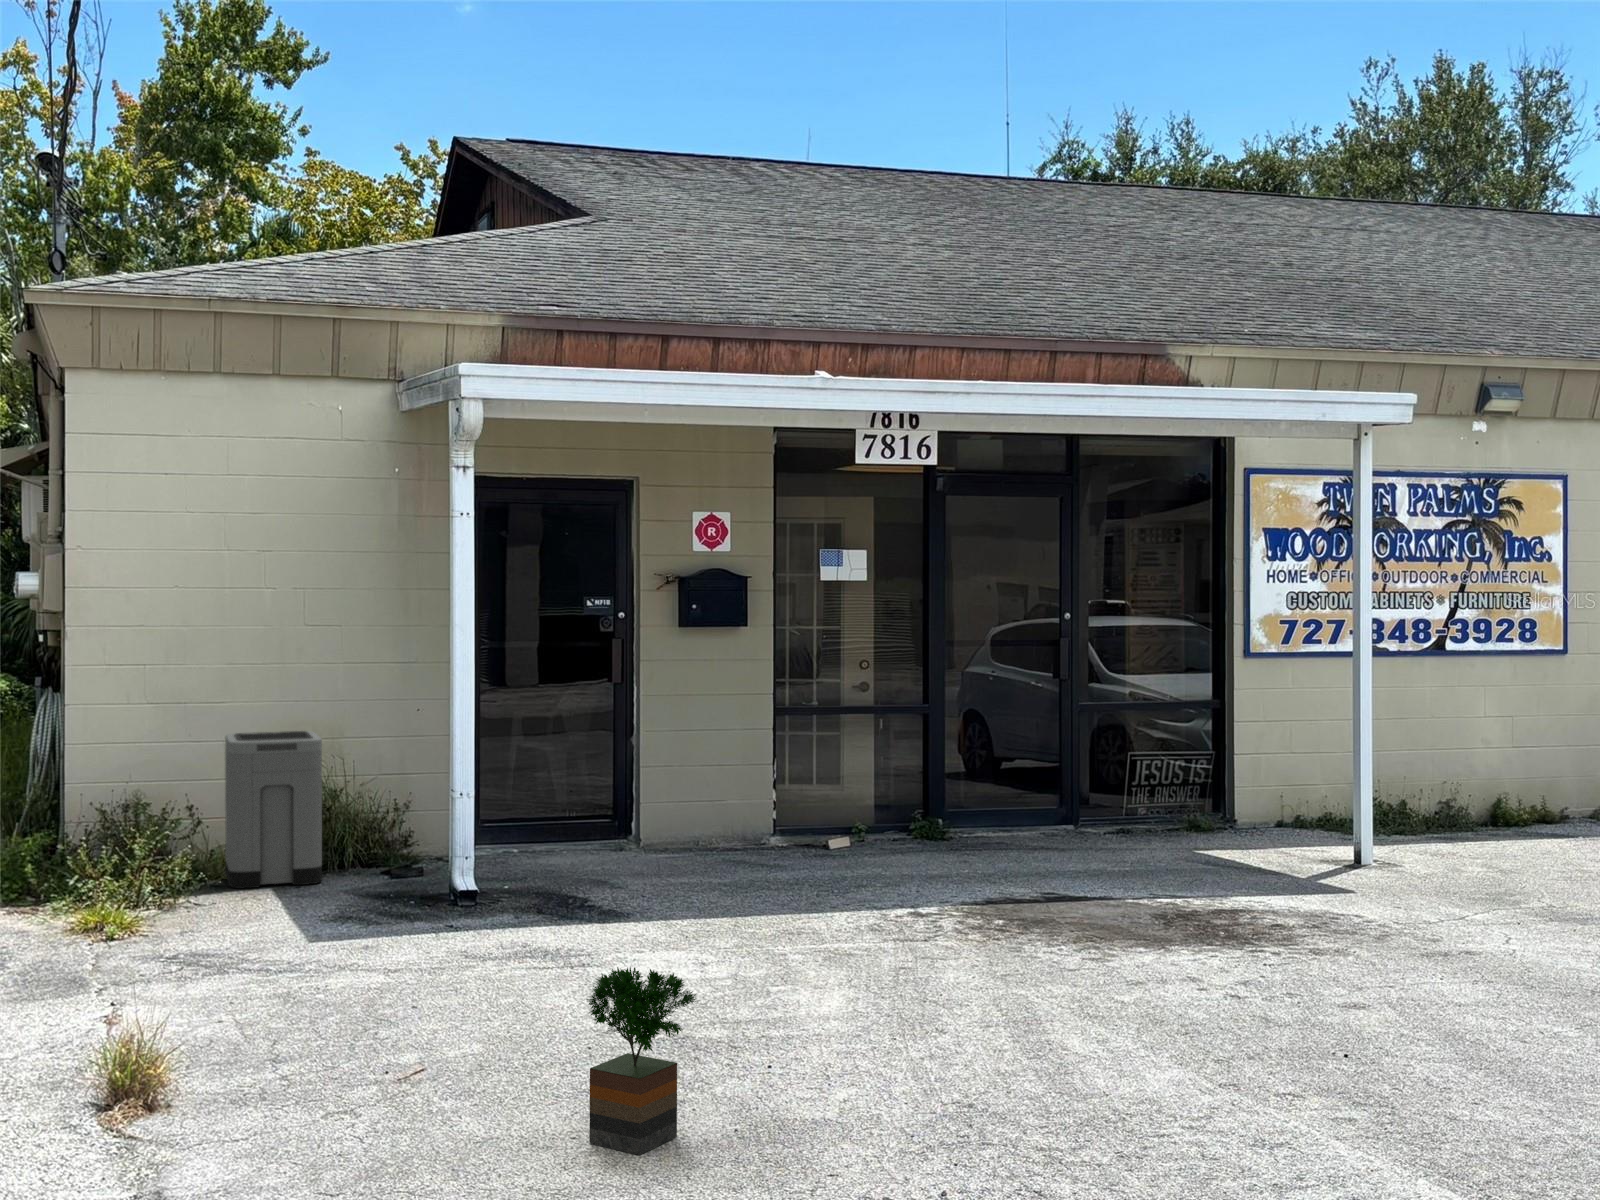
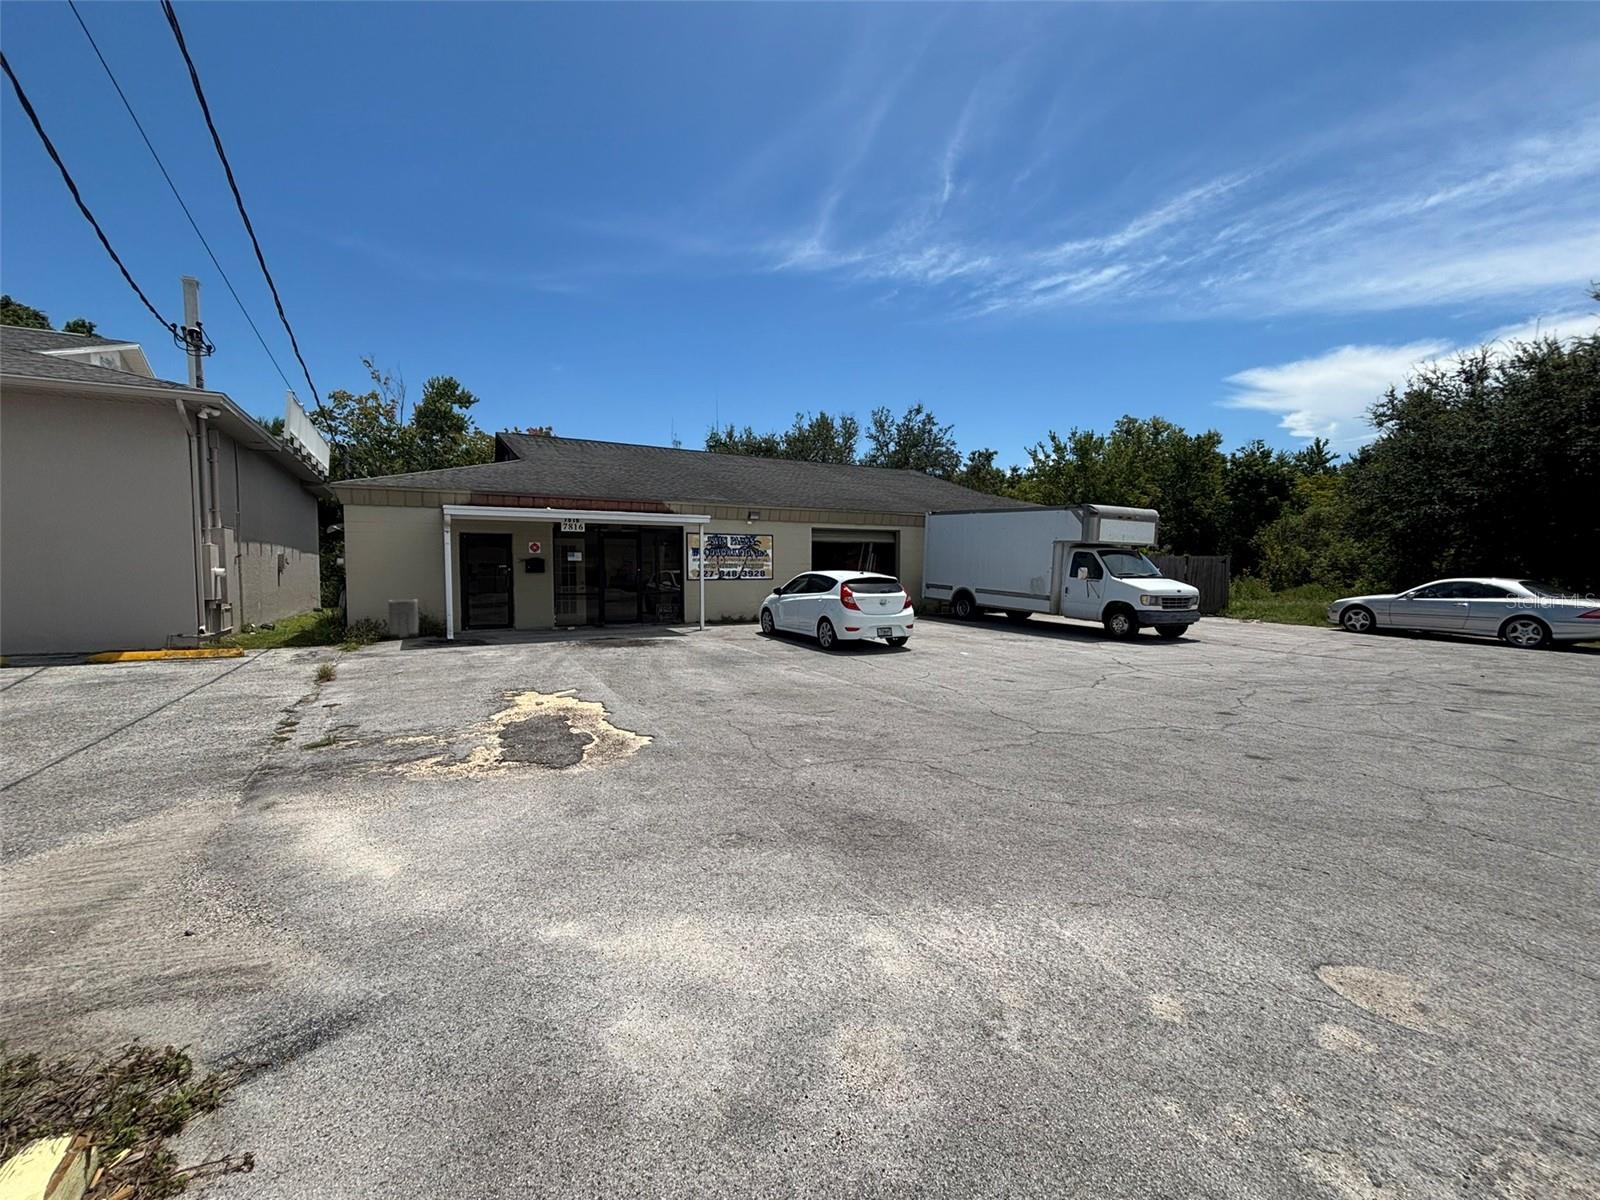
potted tree: present [587,967,697,1155] -> none [423,638,453,675]

